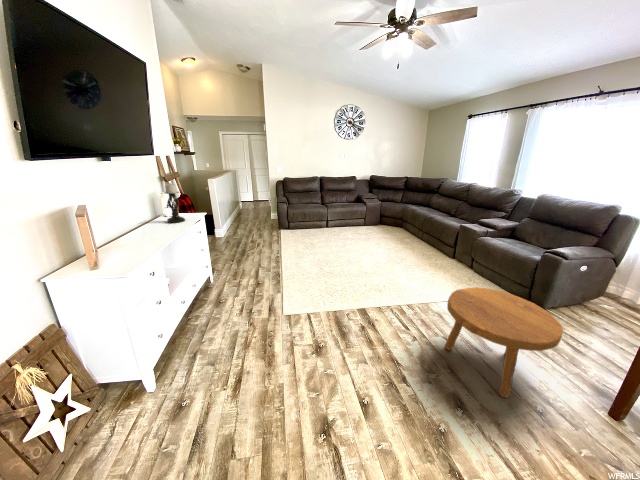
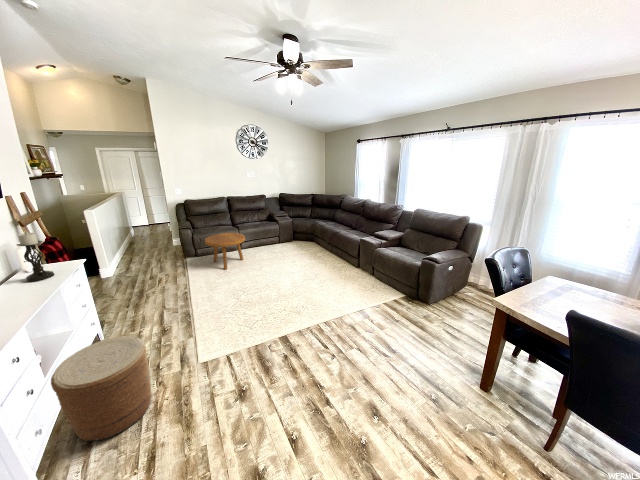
woven basket: none [175,276,243,355] -> present [51,337,151,441]
footstool: present [445,287,563,398] -> present [205,233,245,269]

